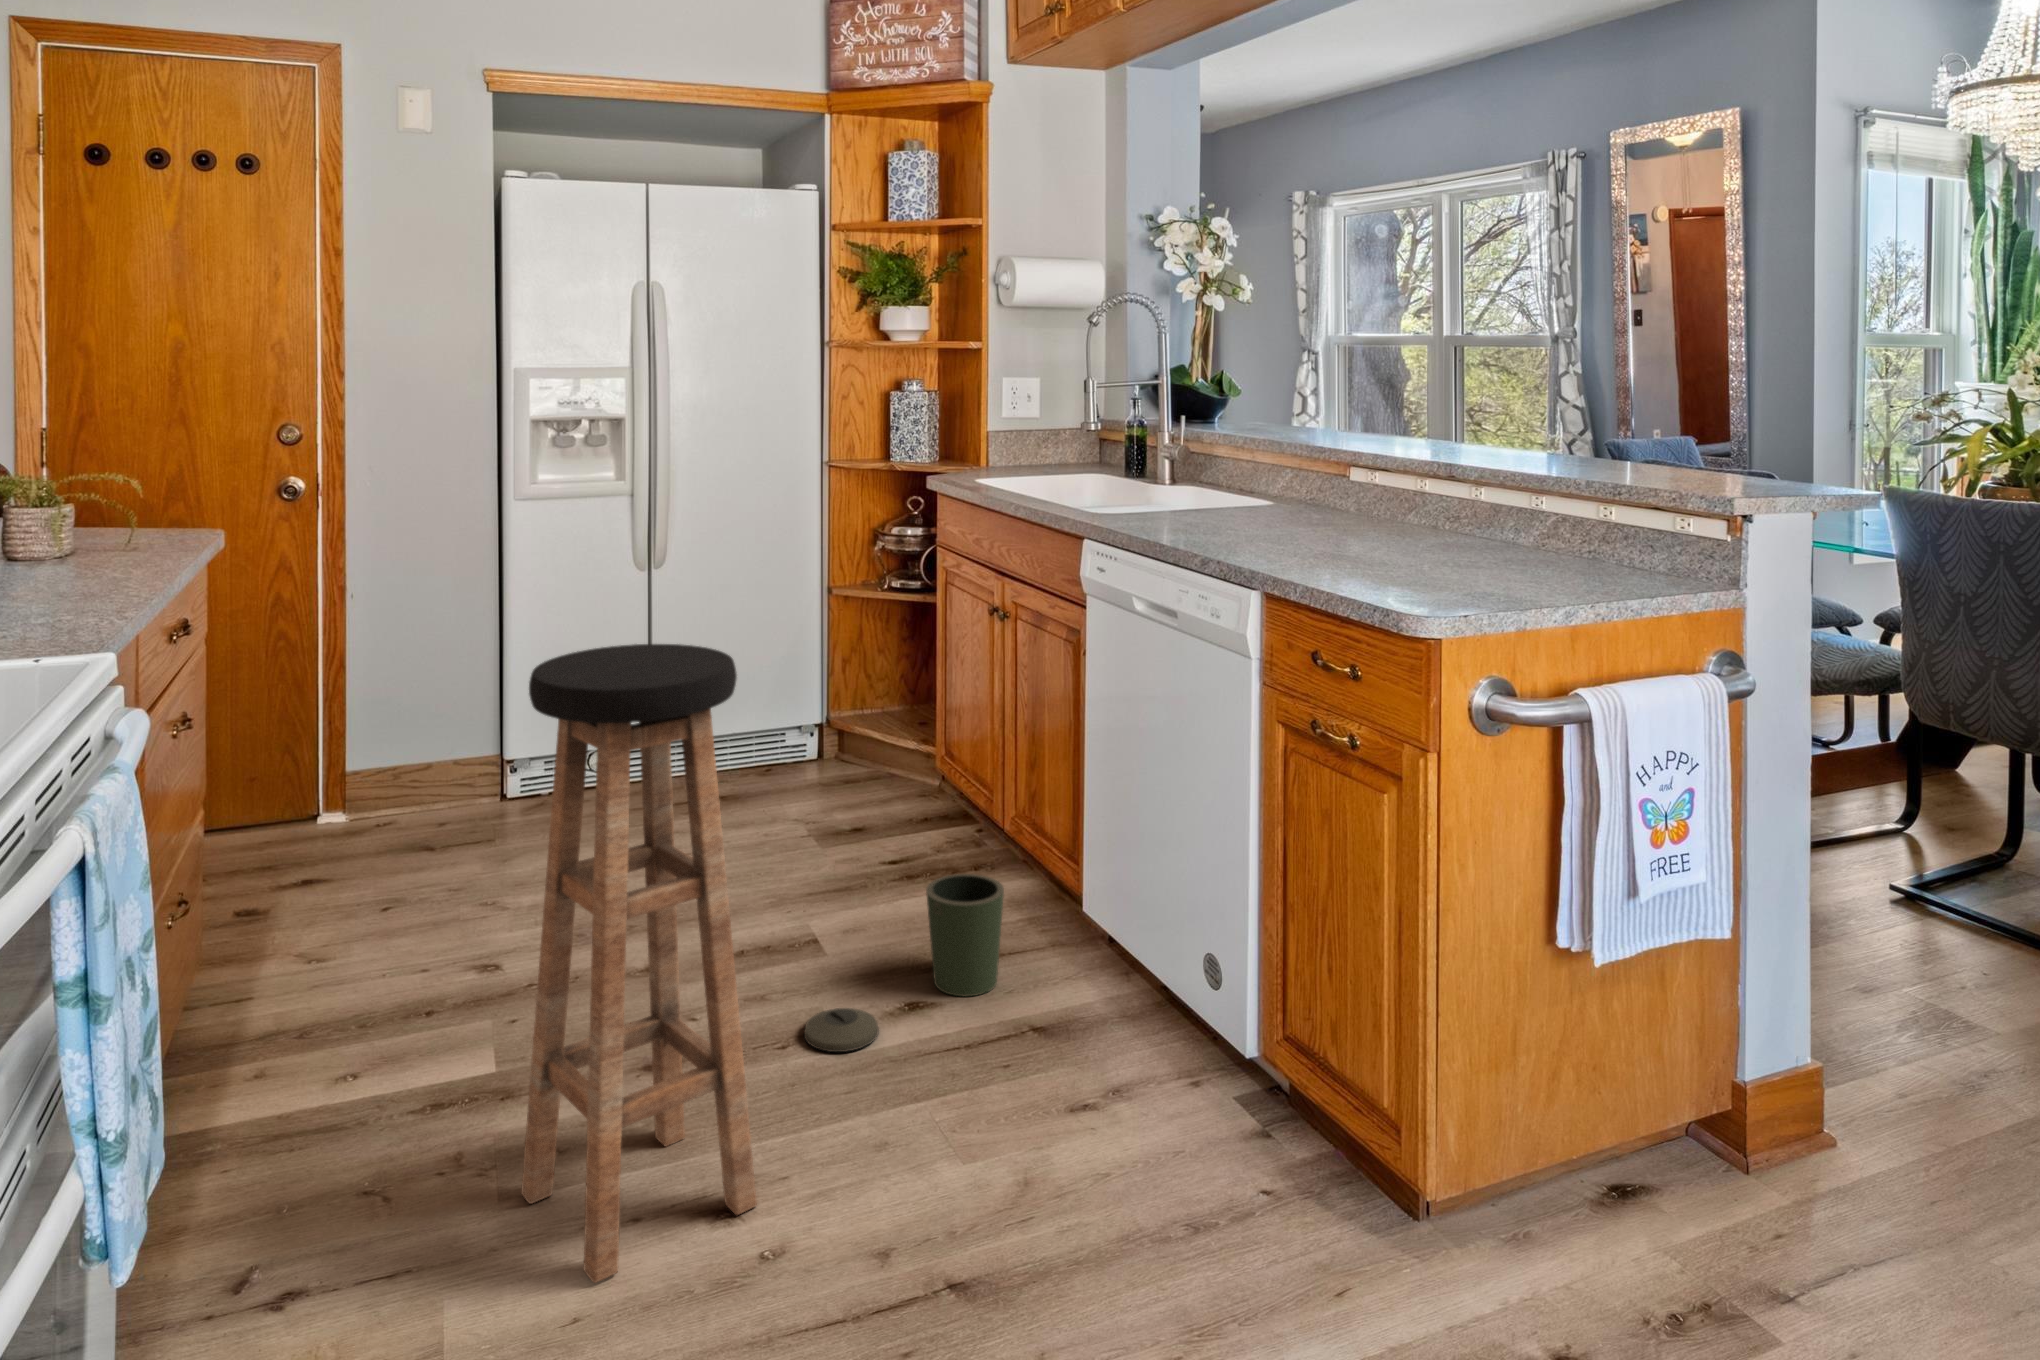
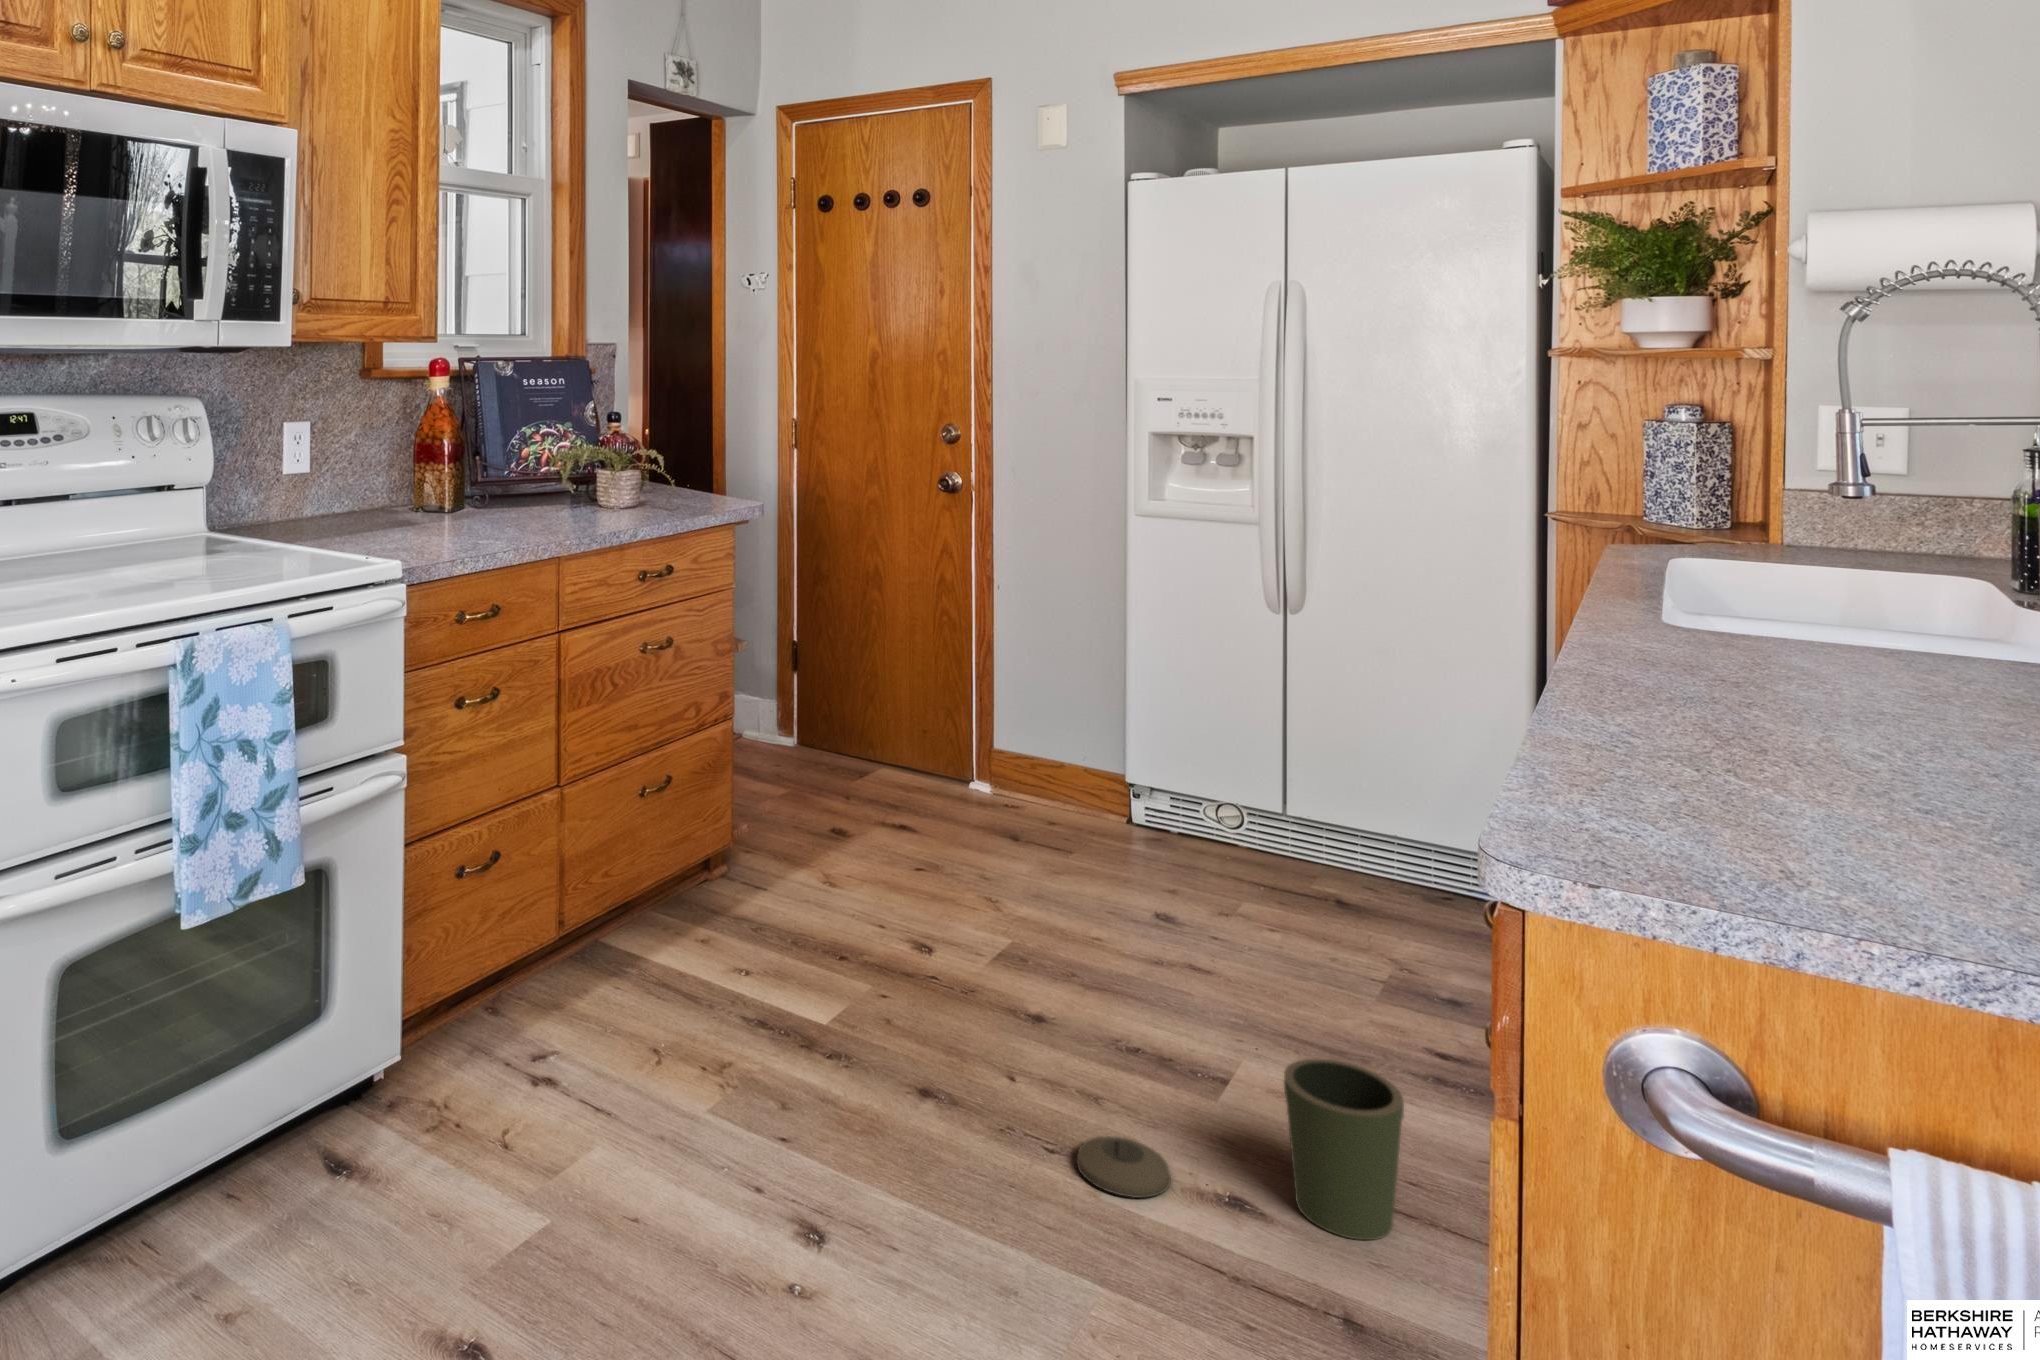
bar stool: present [521,644,757,1283] -> none [670,640,873,1248]

